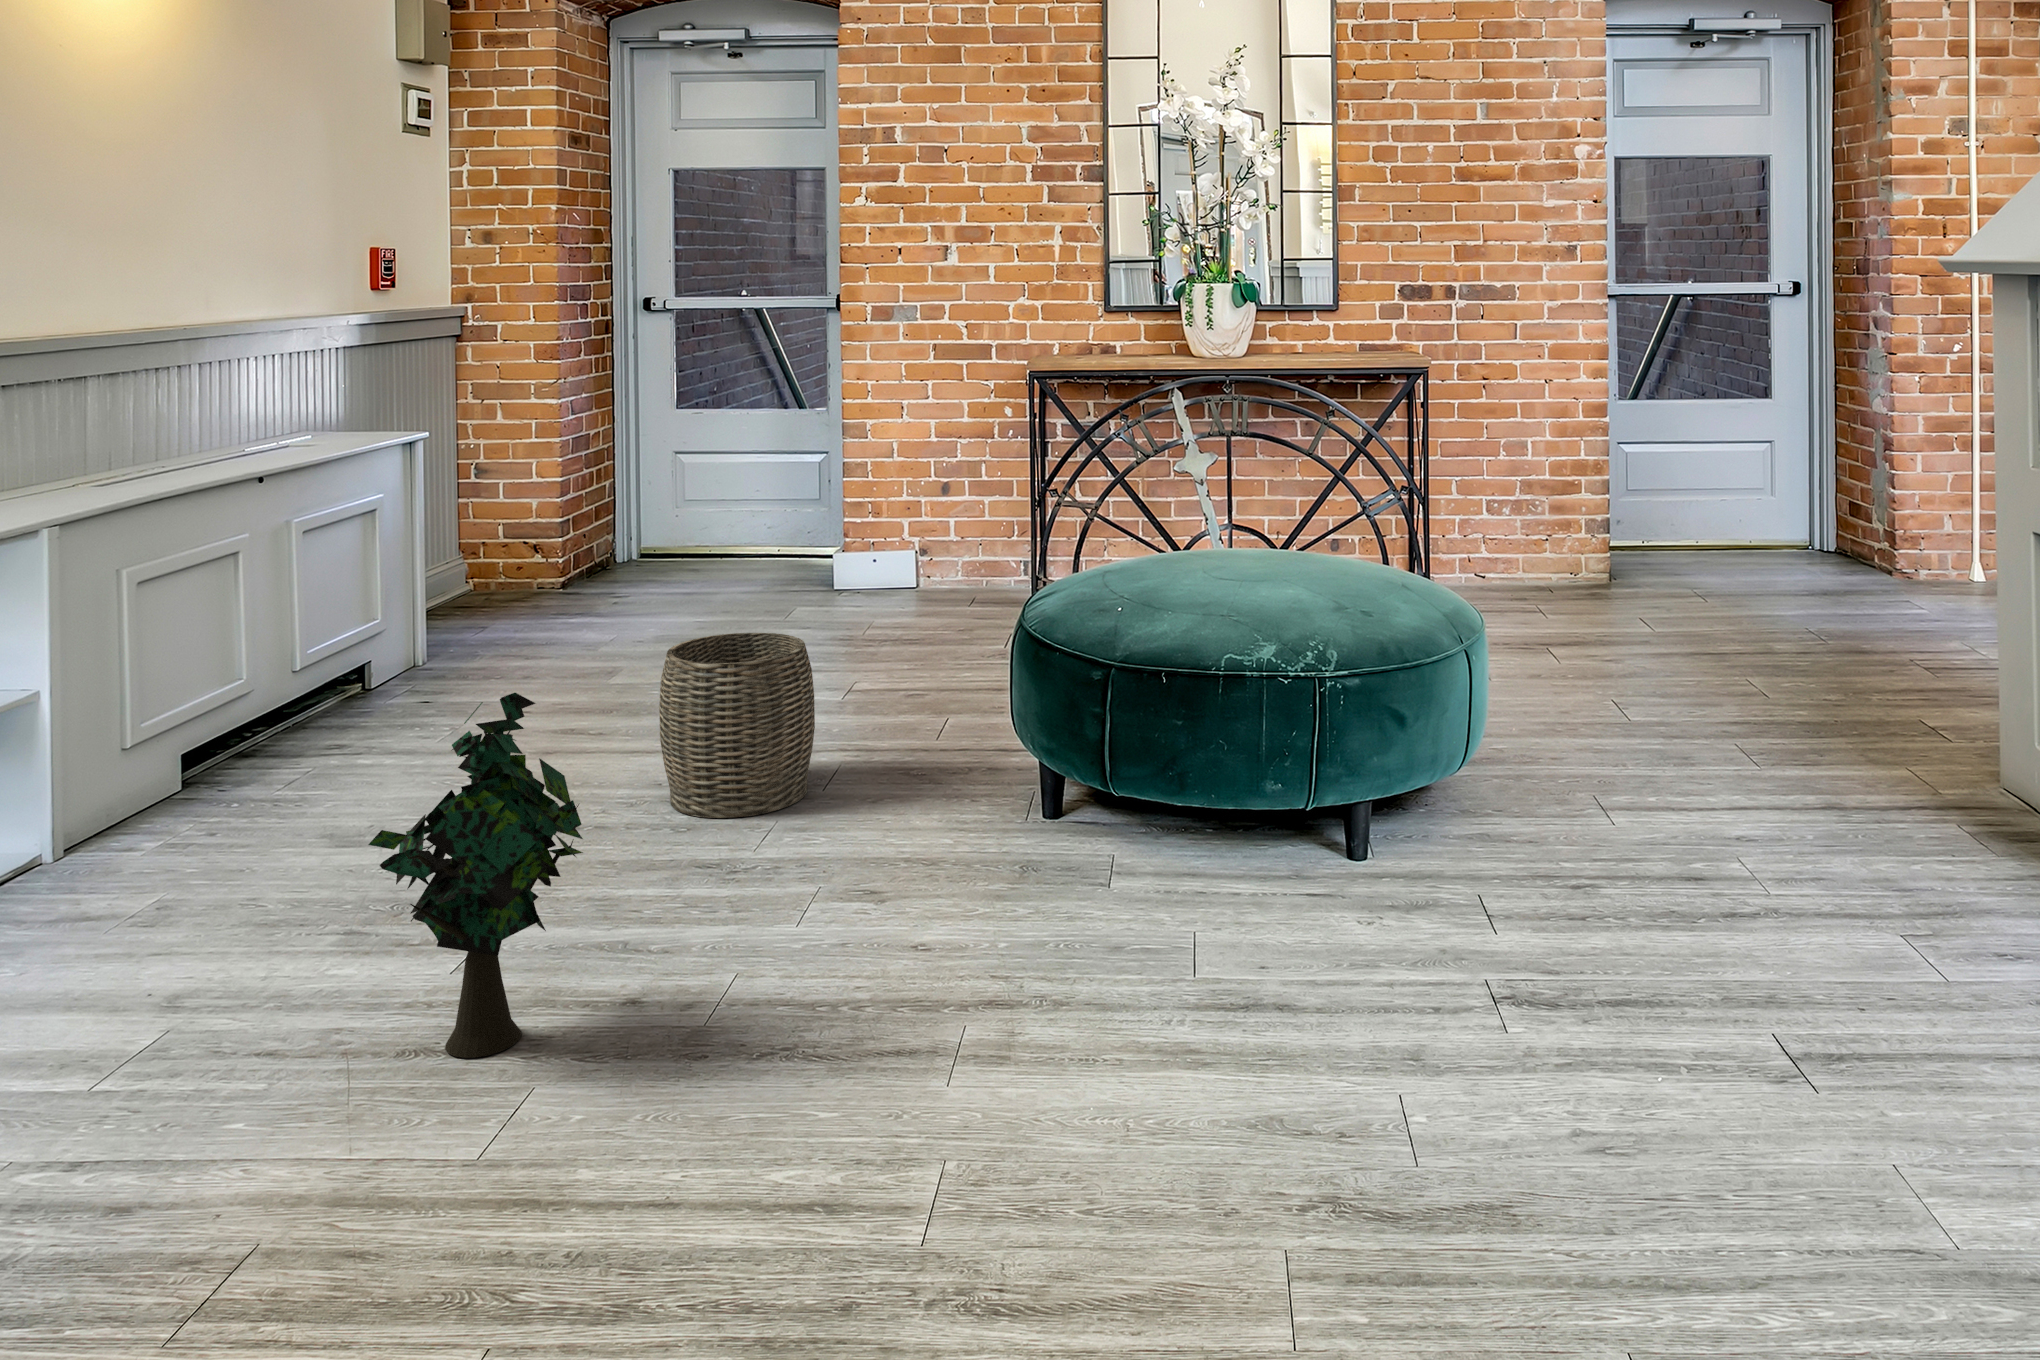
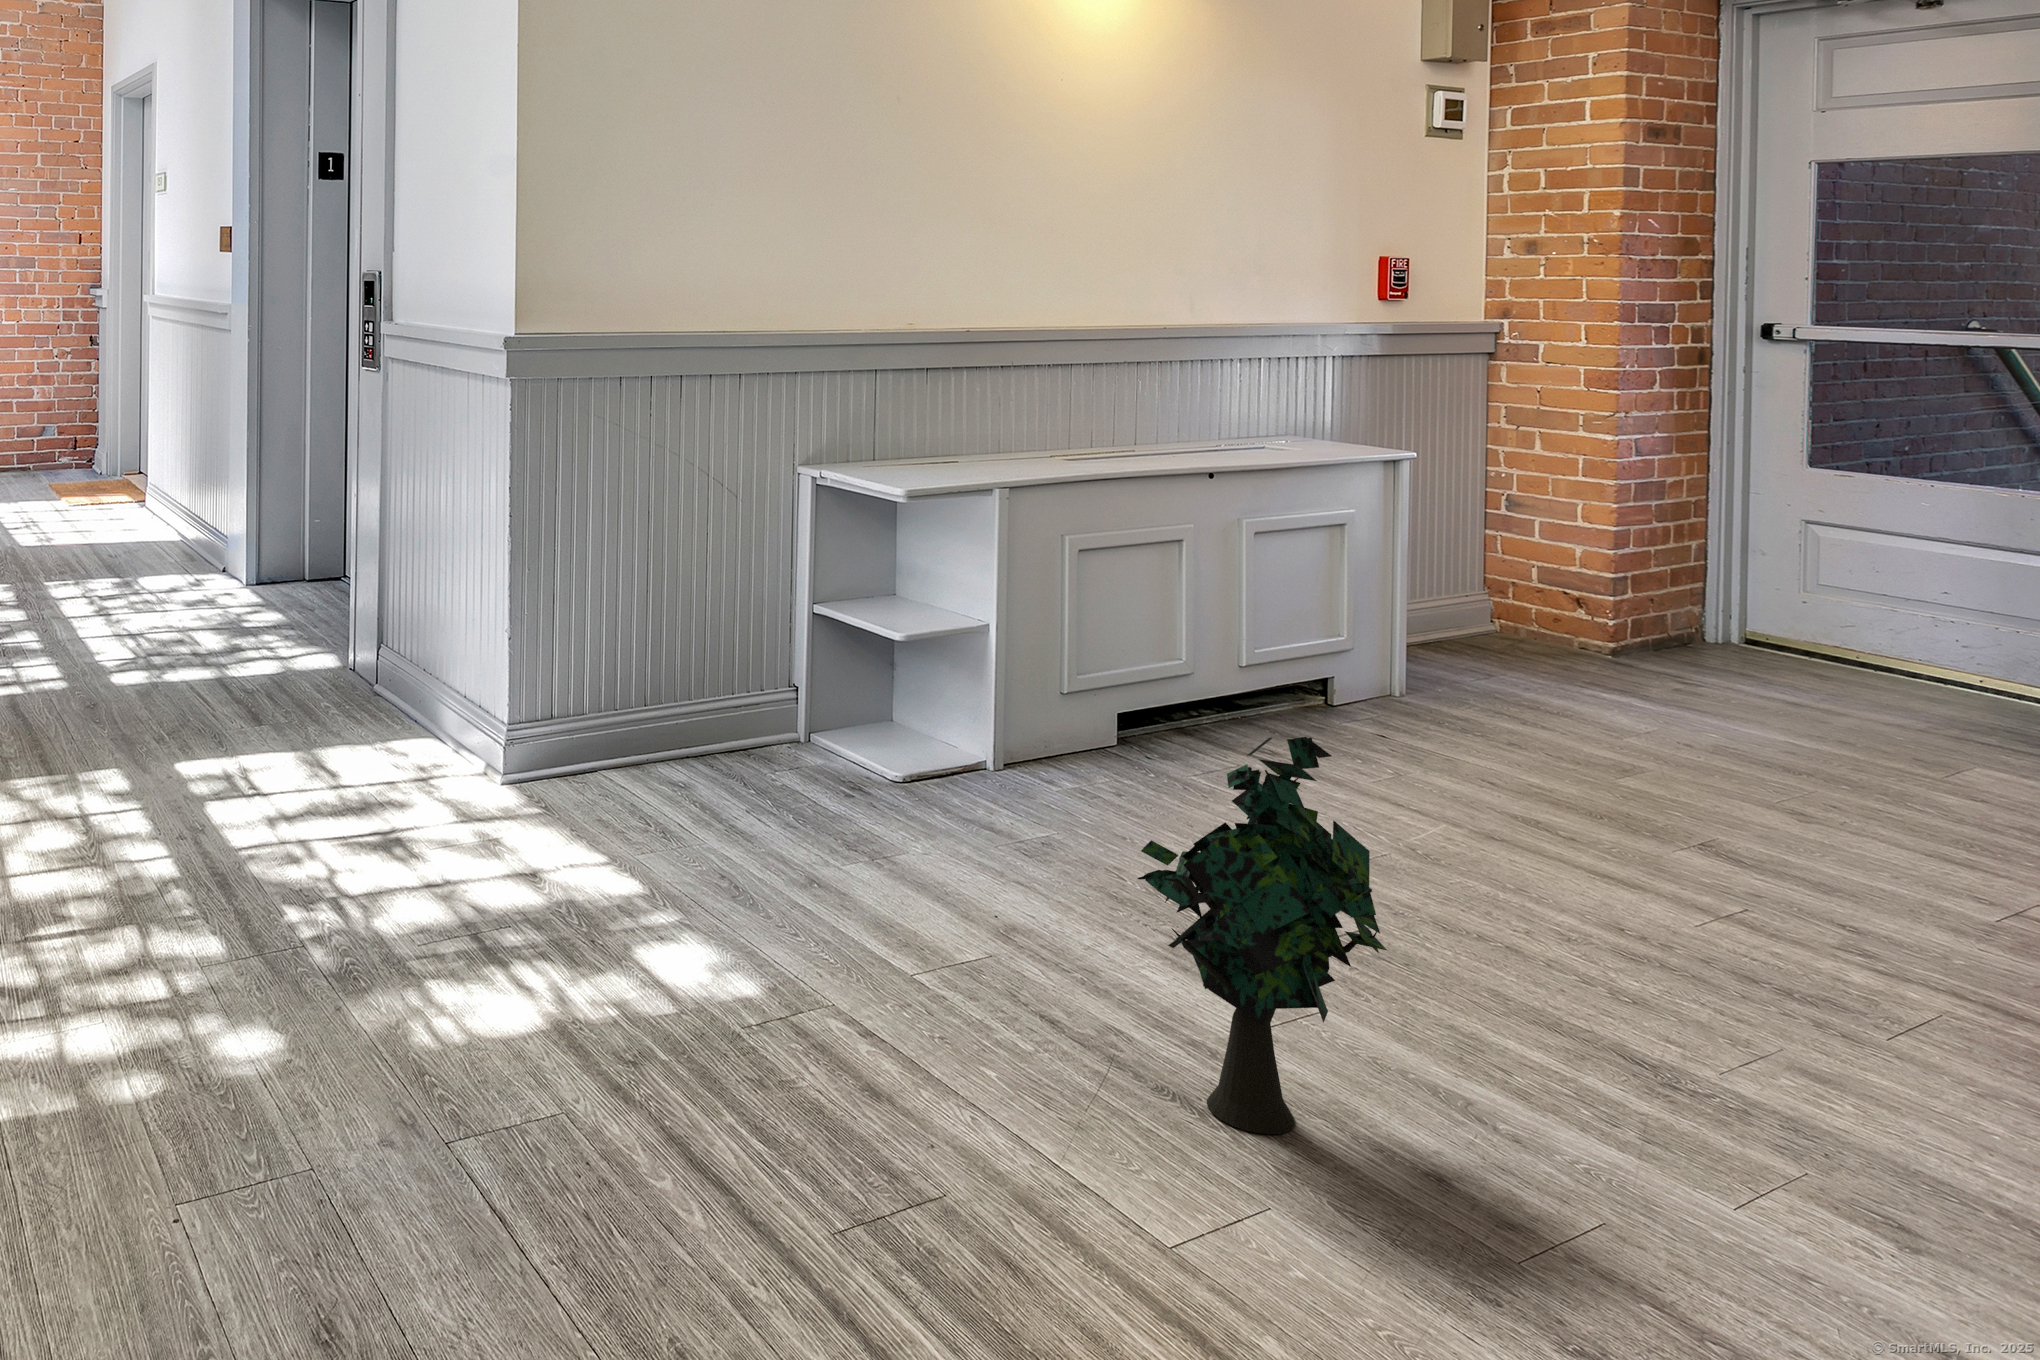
woven basket: present [659,633,815,818] -> none [1611,744,1875,1012]

